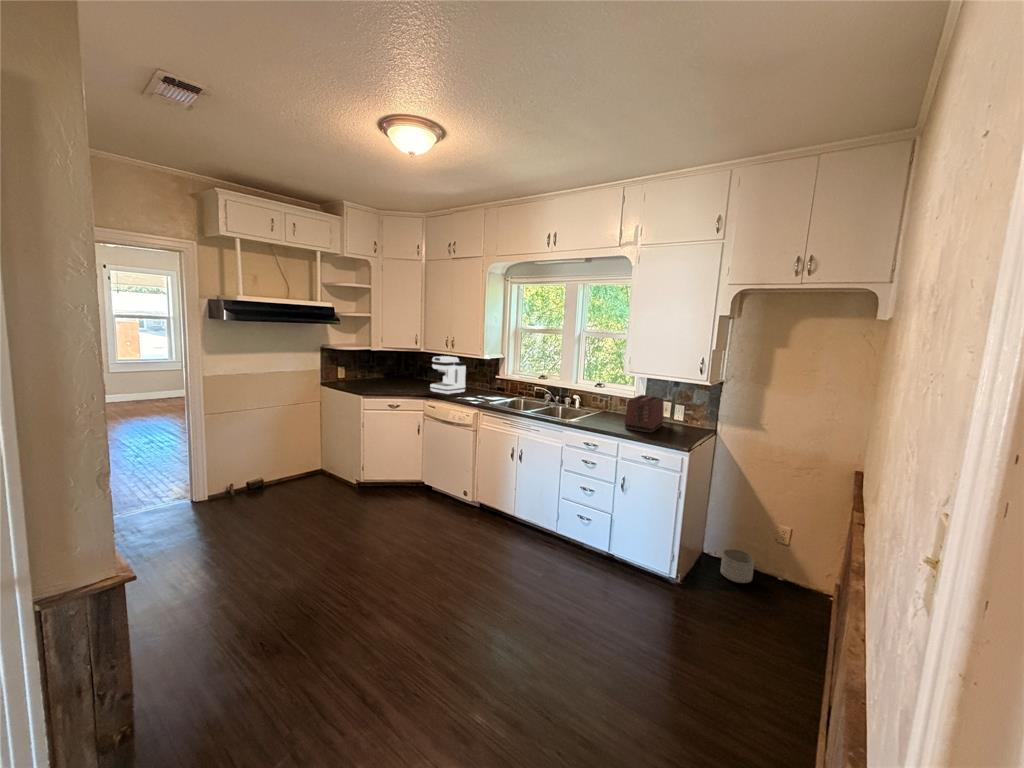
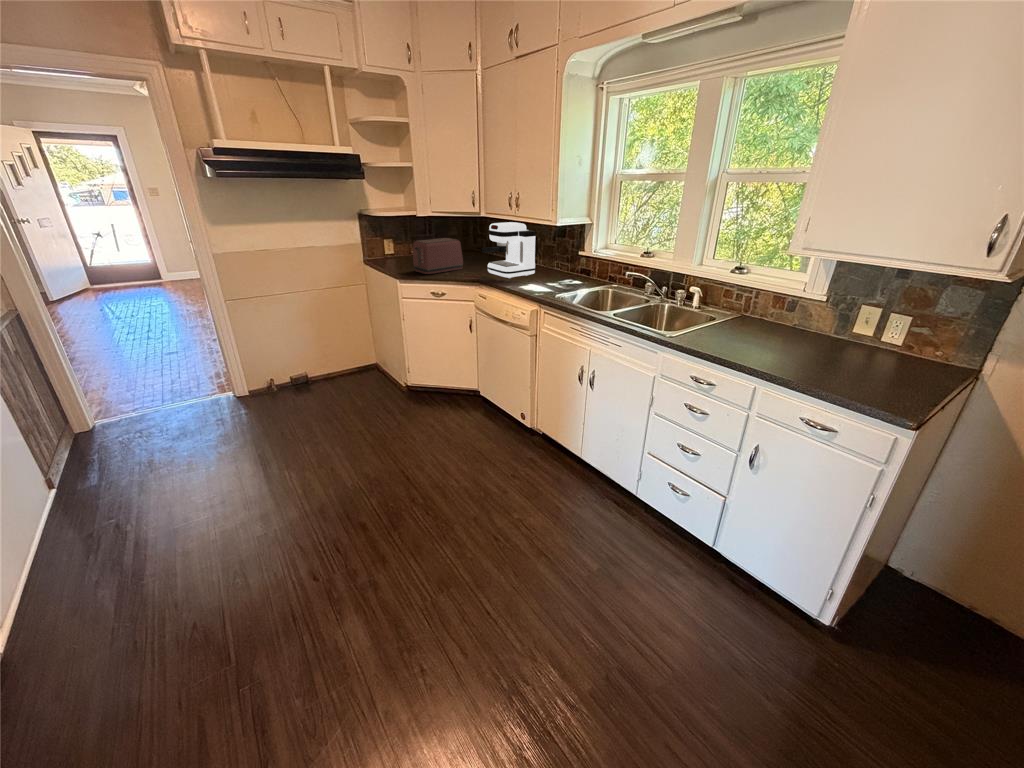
toaster: present [625,395,664,432] -> present [413,238,463,274]
planter: present [720,549,755,583] -> none [920,582,1006,653]

